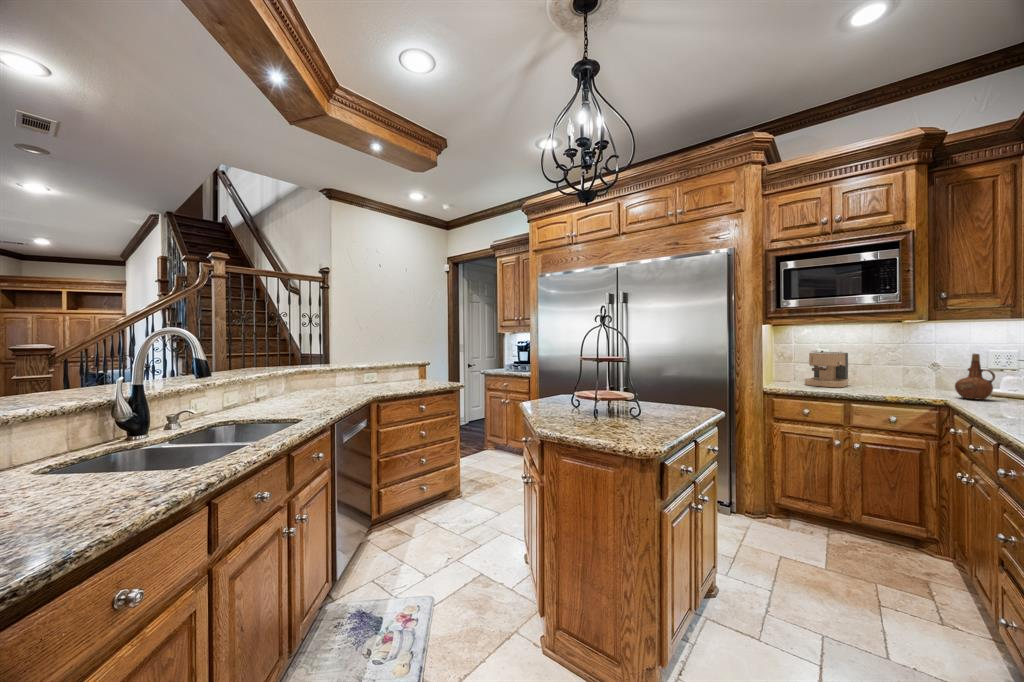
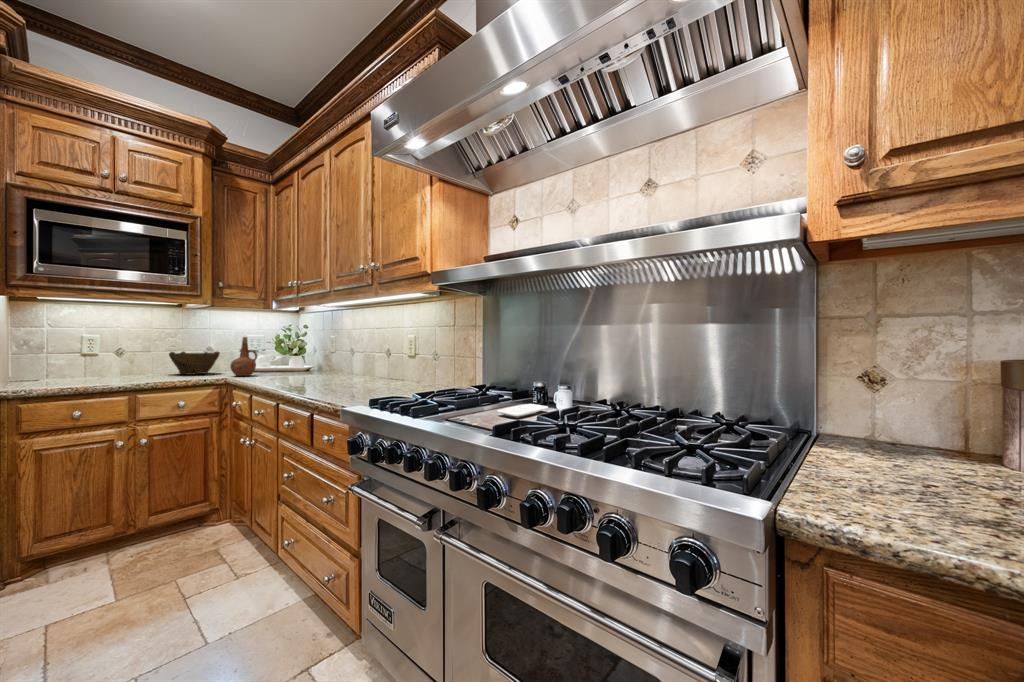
coffee maker: present [805,351,849,387] -> none [68,335,127,380]
bowl: none [886,365,945,390] -> present [169,352,220,375]

